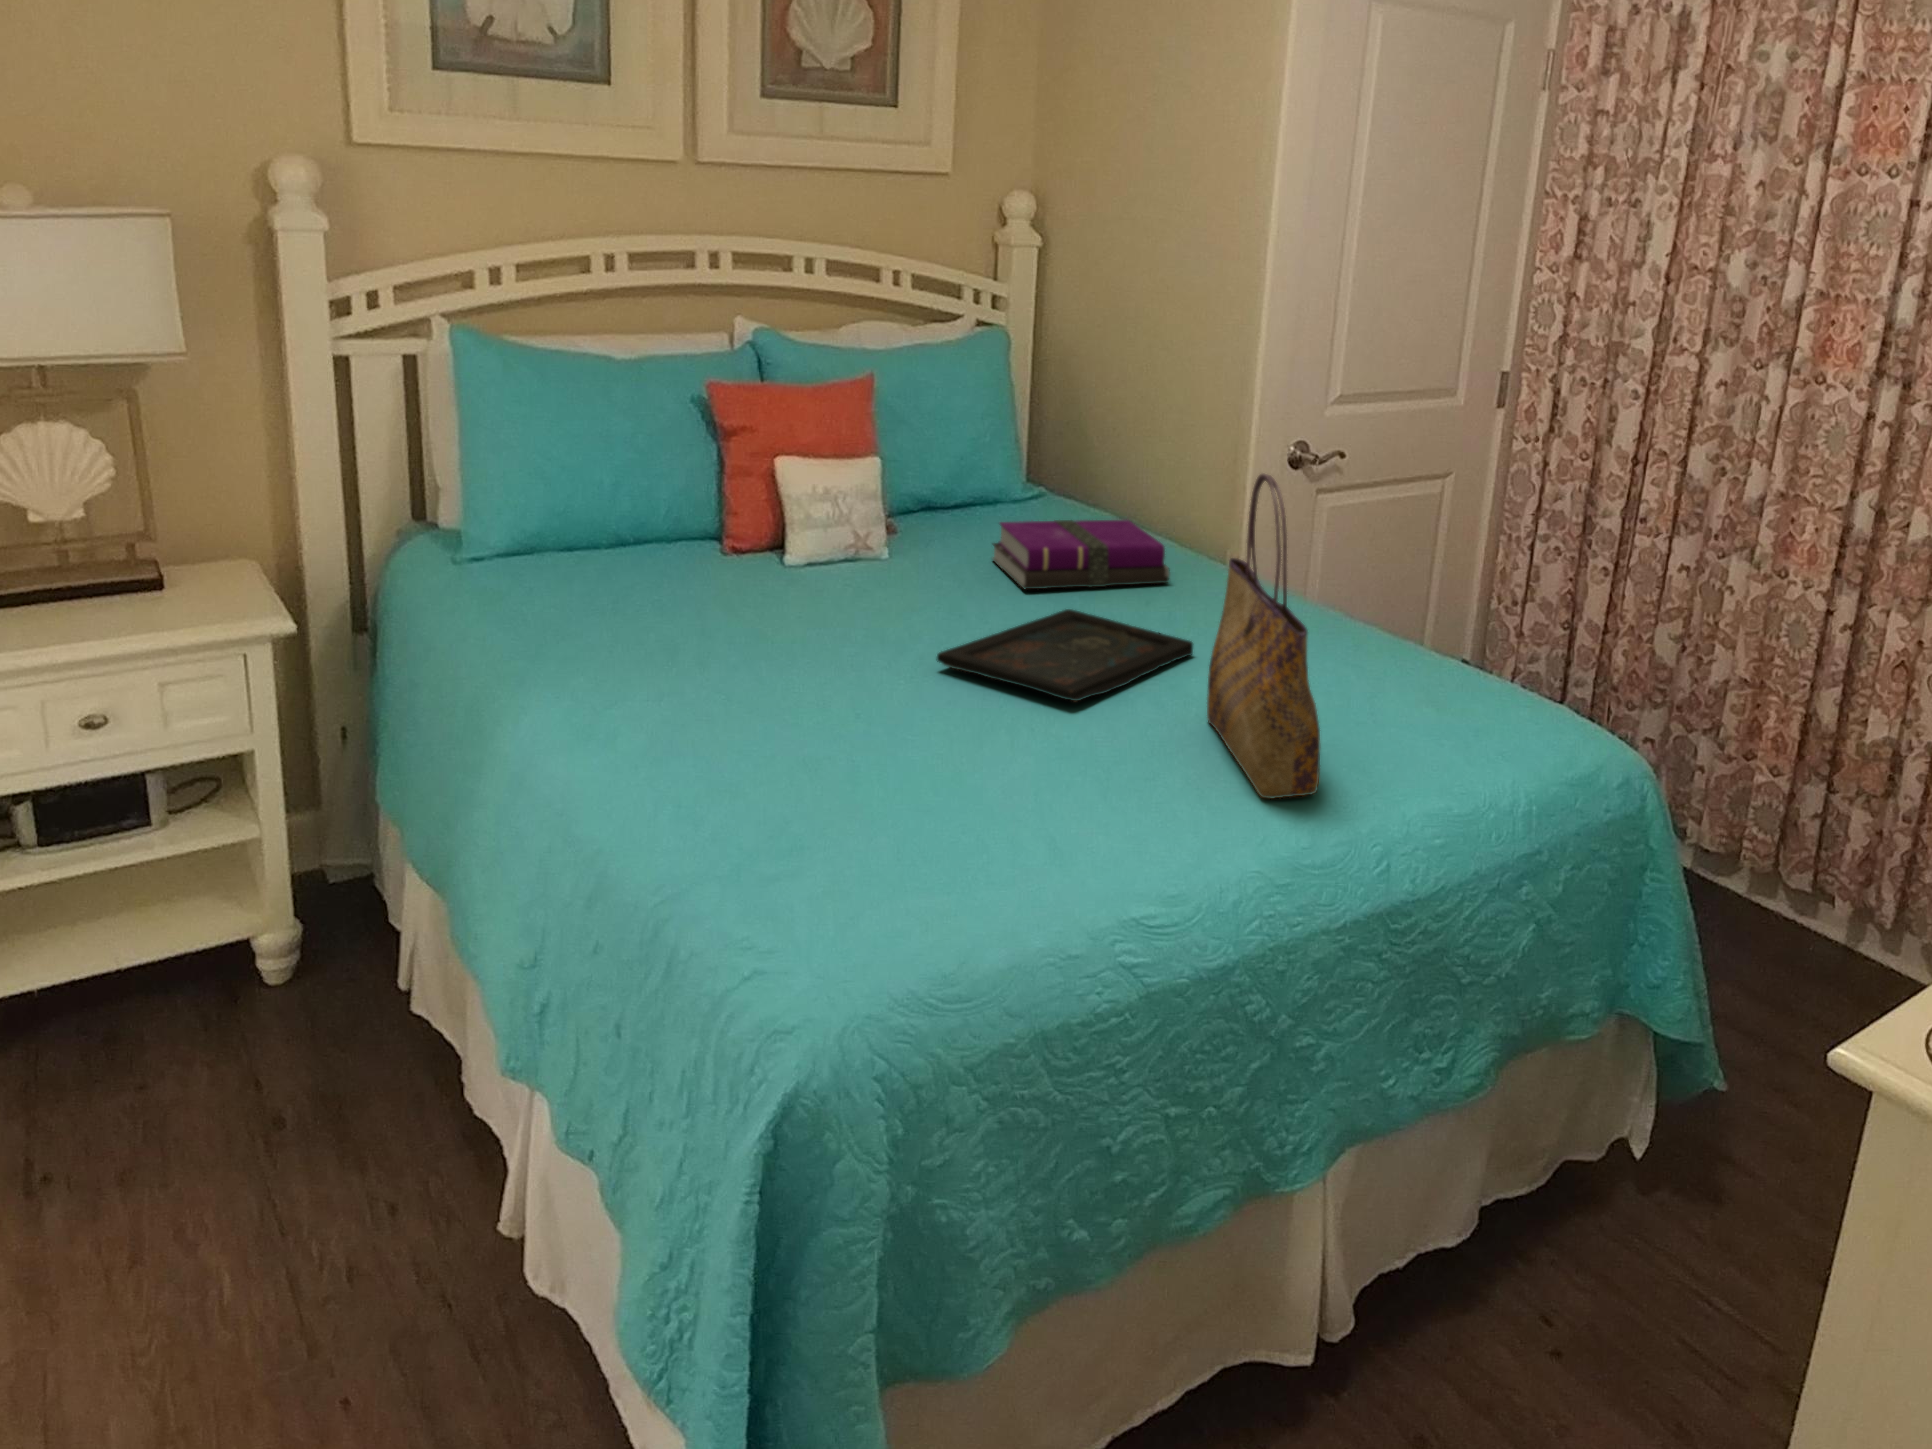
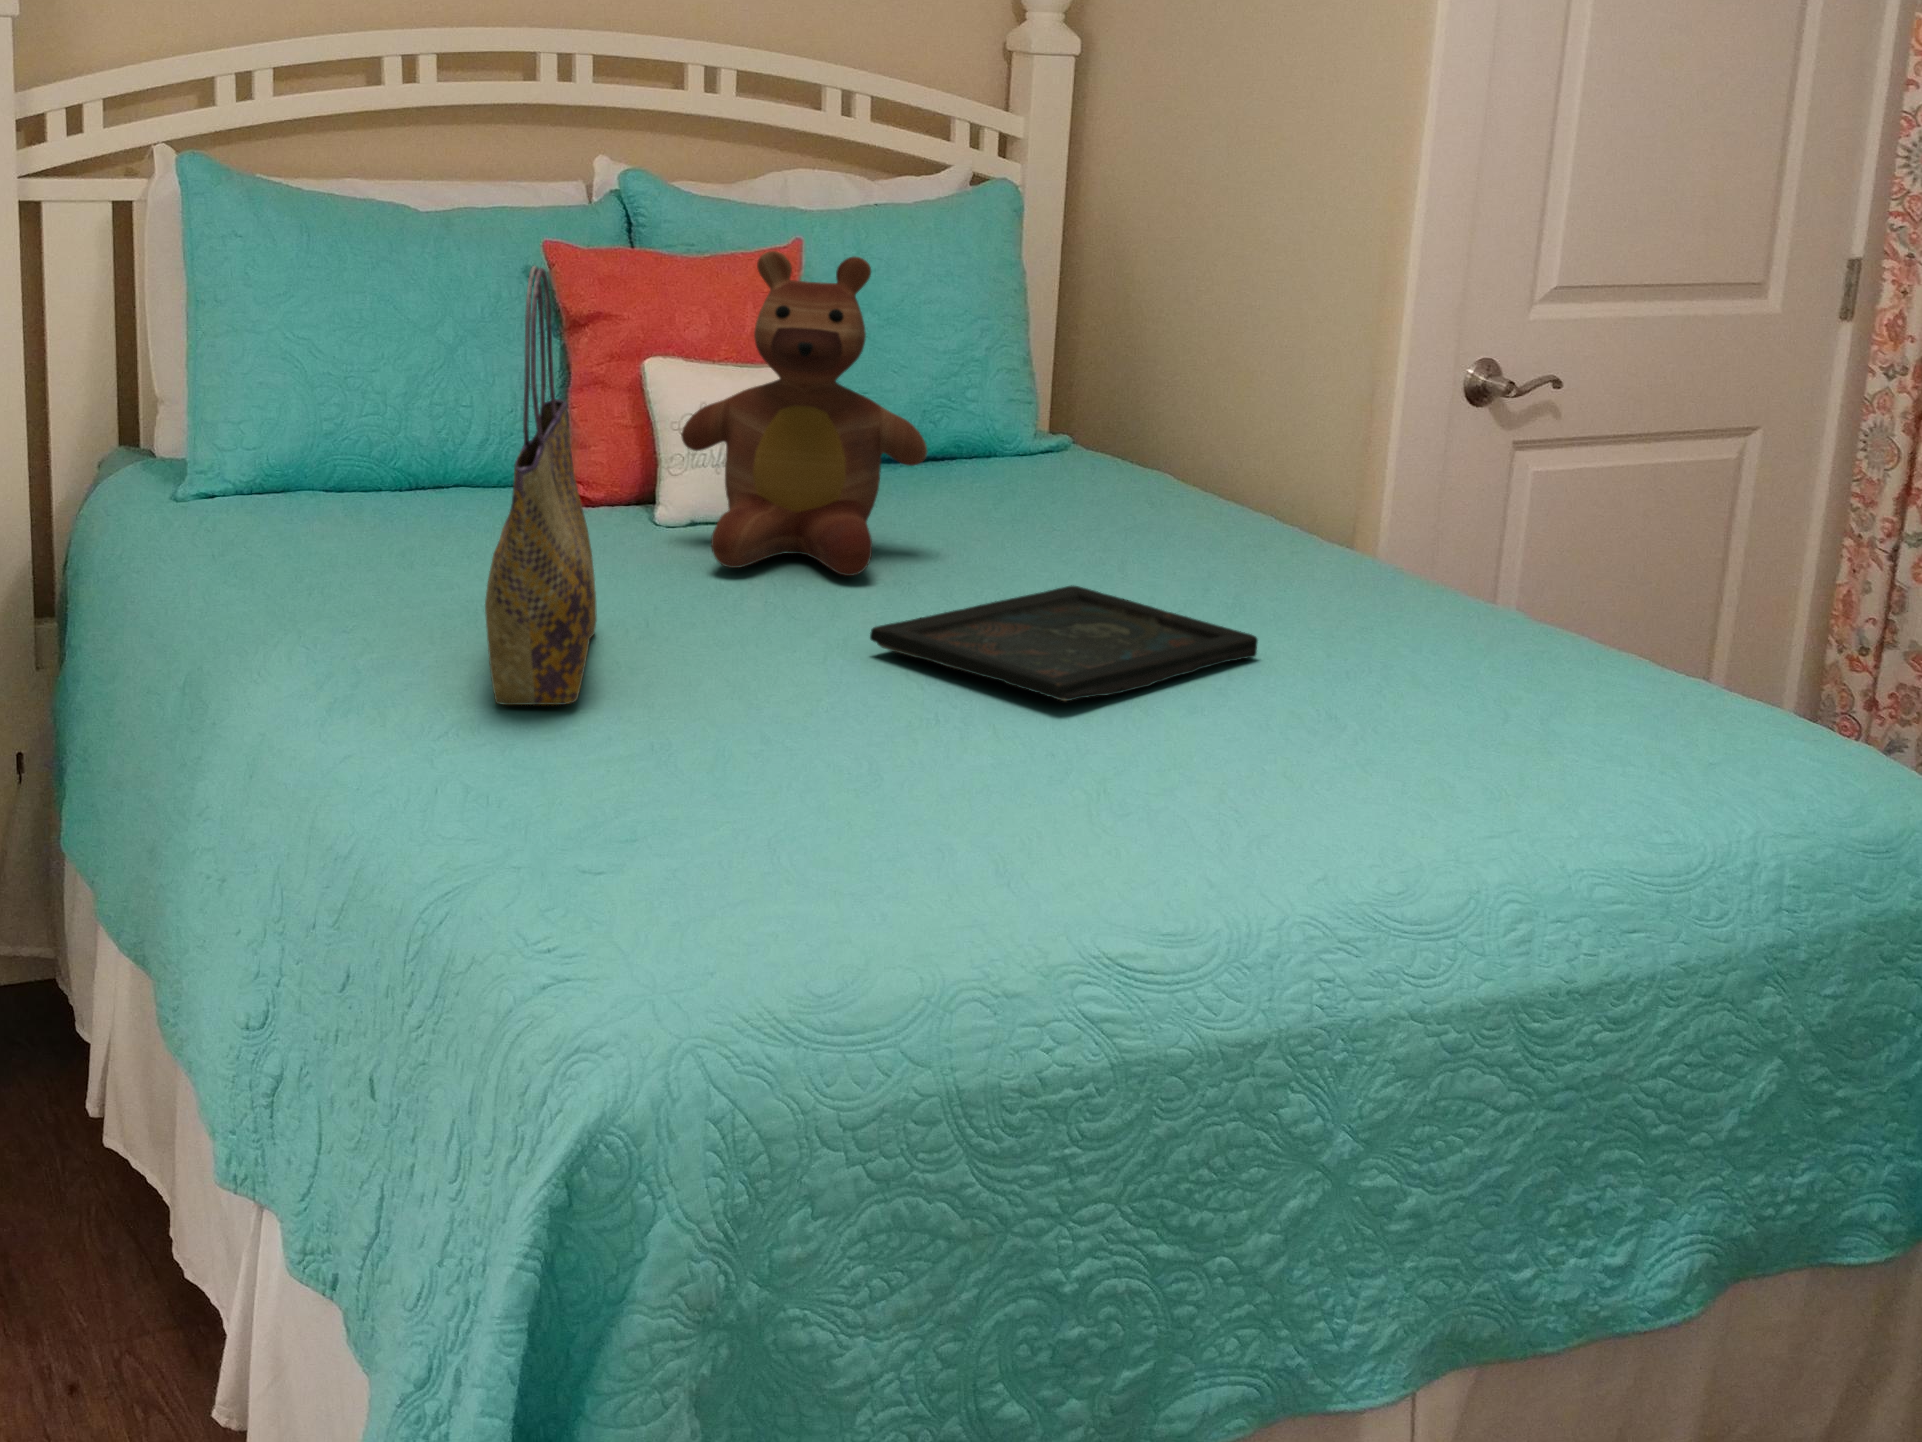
teddy bear: none [792,389,964,609] -> present [681,251,927,576]
tote bag: present [1207,473,1320,798] -> present [485,266,597,705]
notebook: present [993,520,1170,589] -> none [969,462,1240,563]

